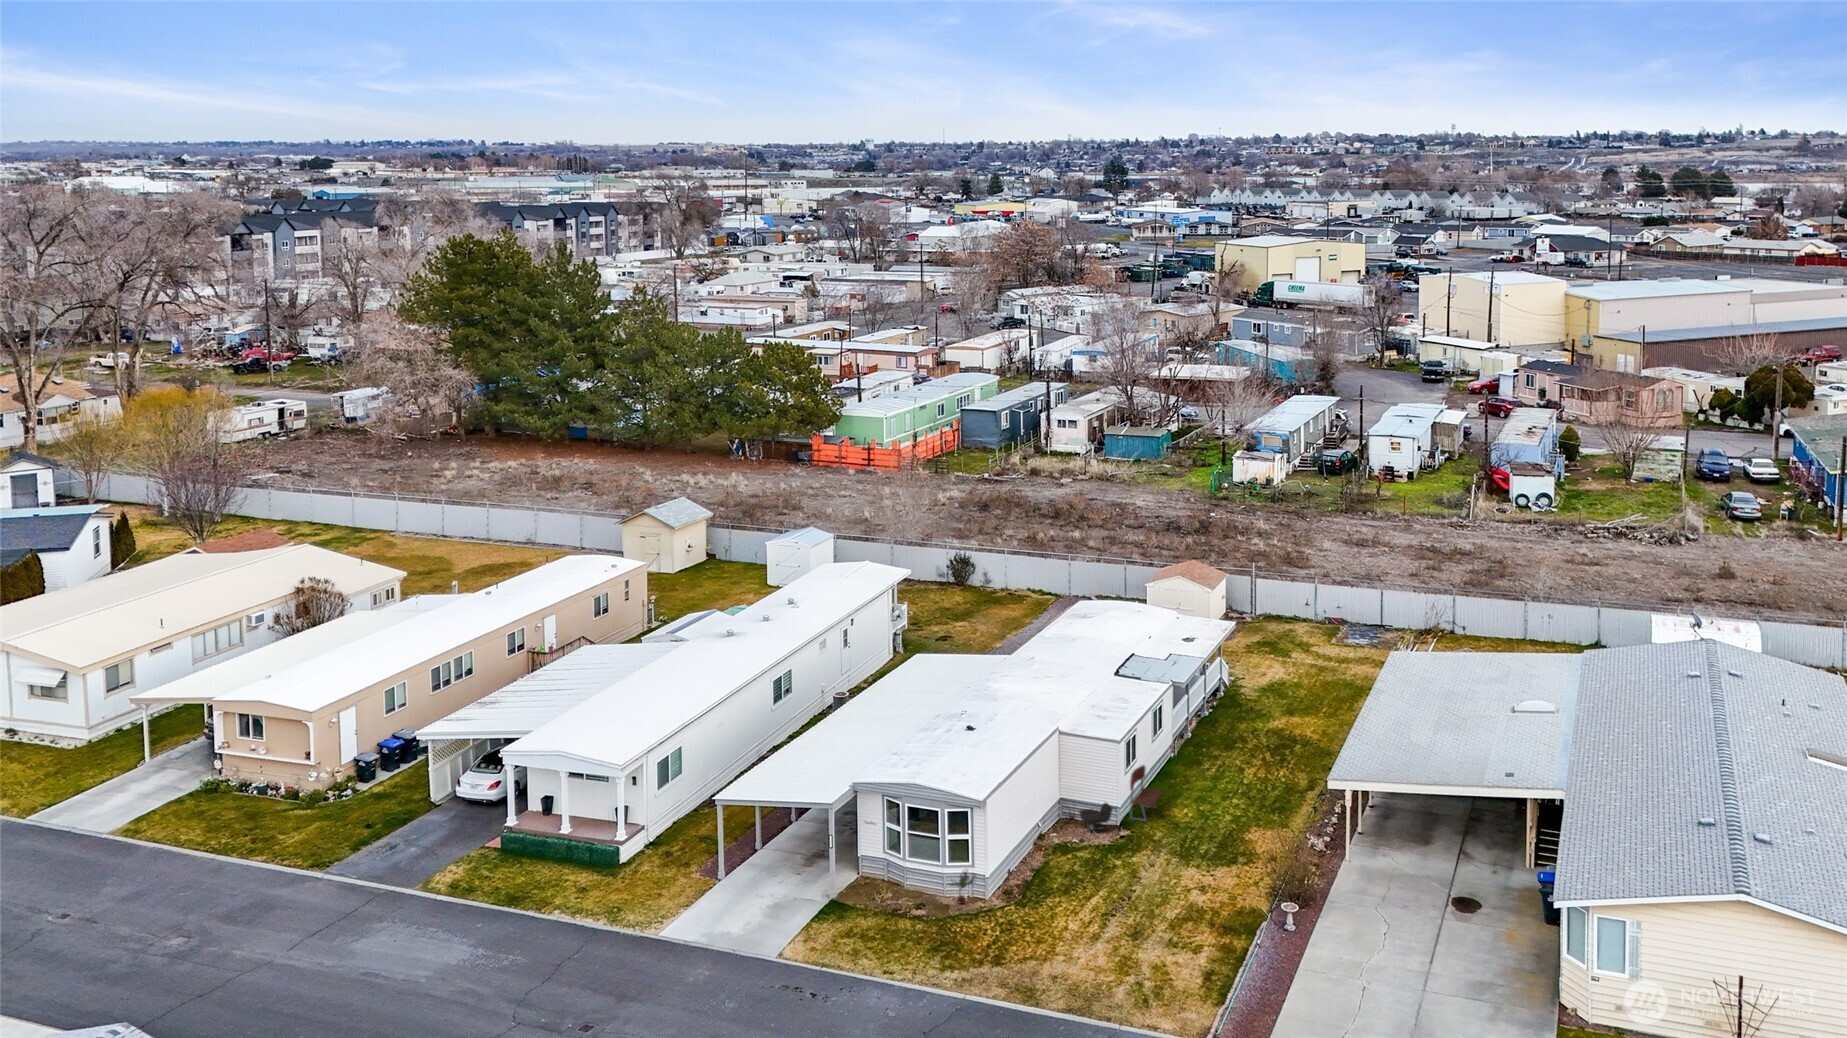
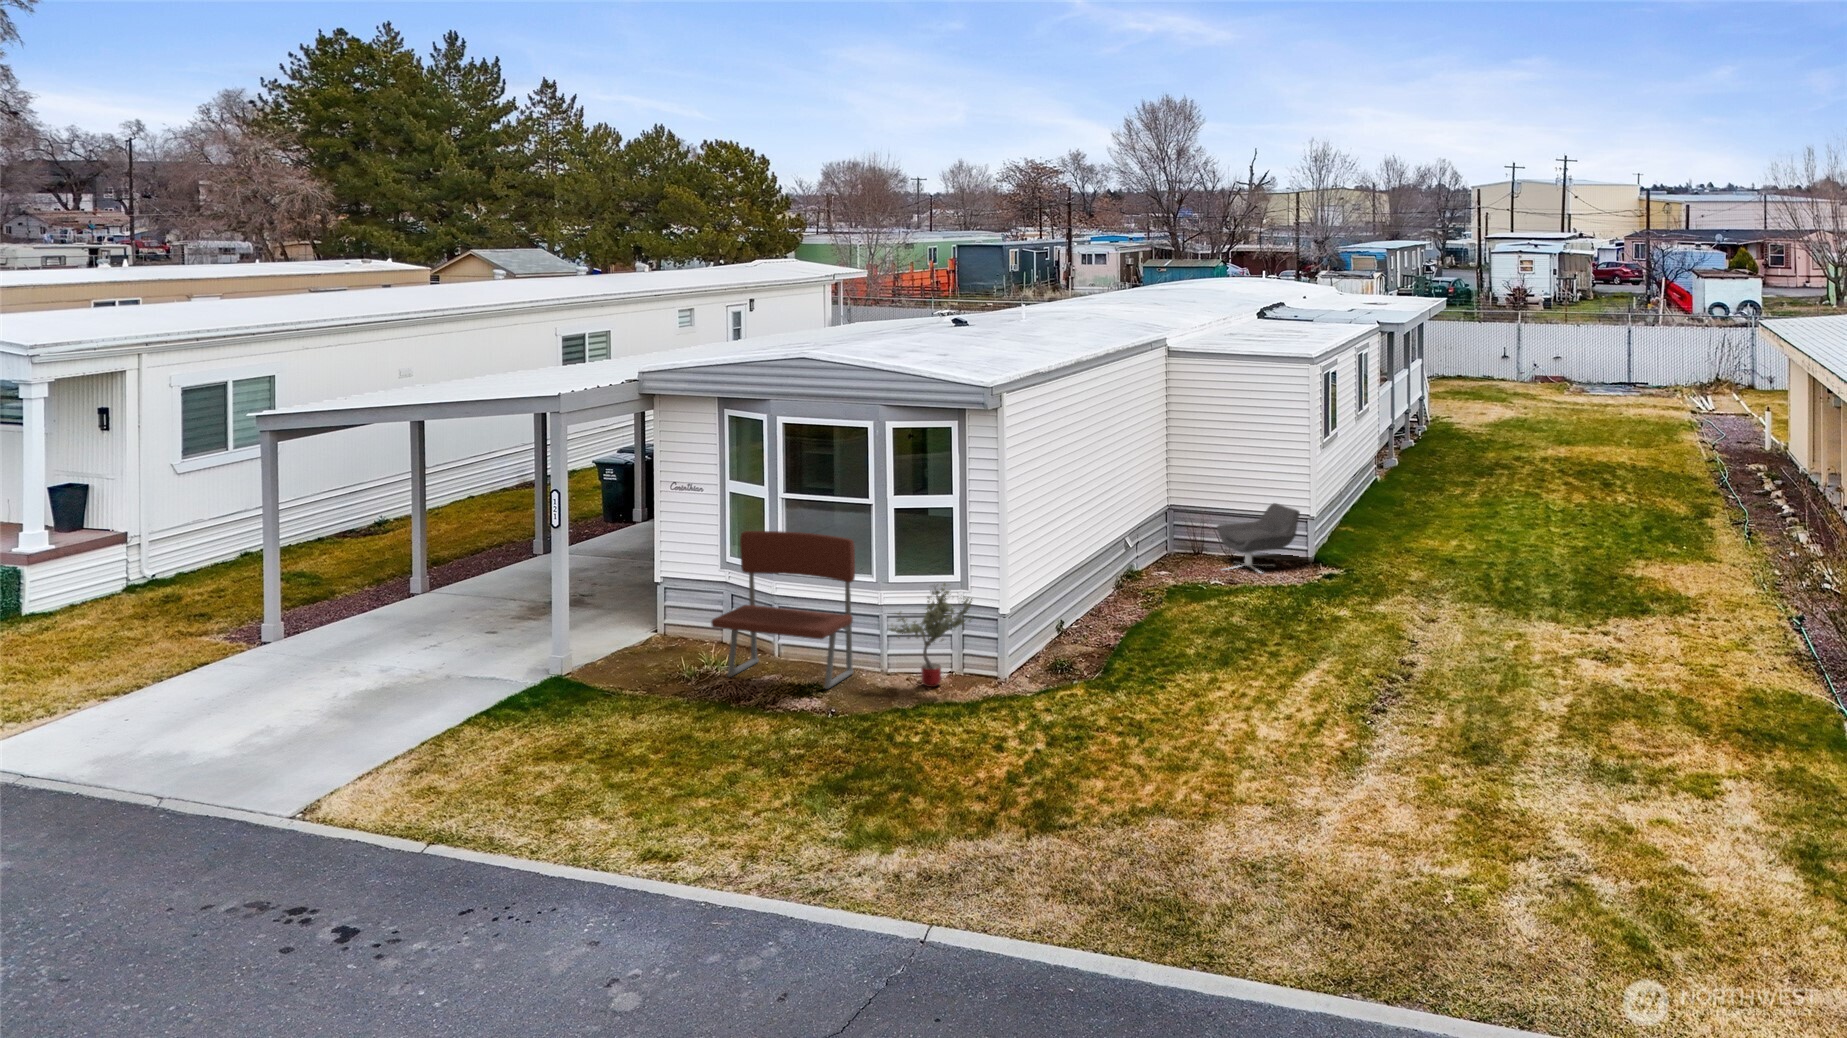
bench: present [1130,765,1163,821] -> present [711,531,855,689]

